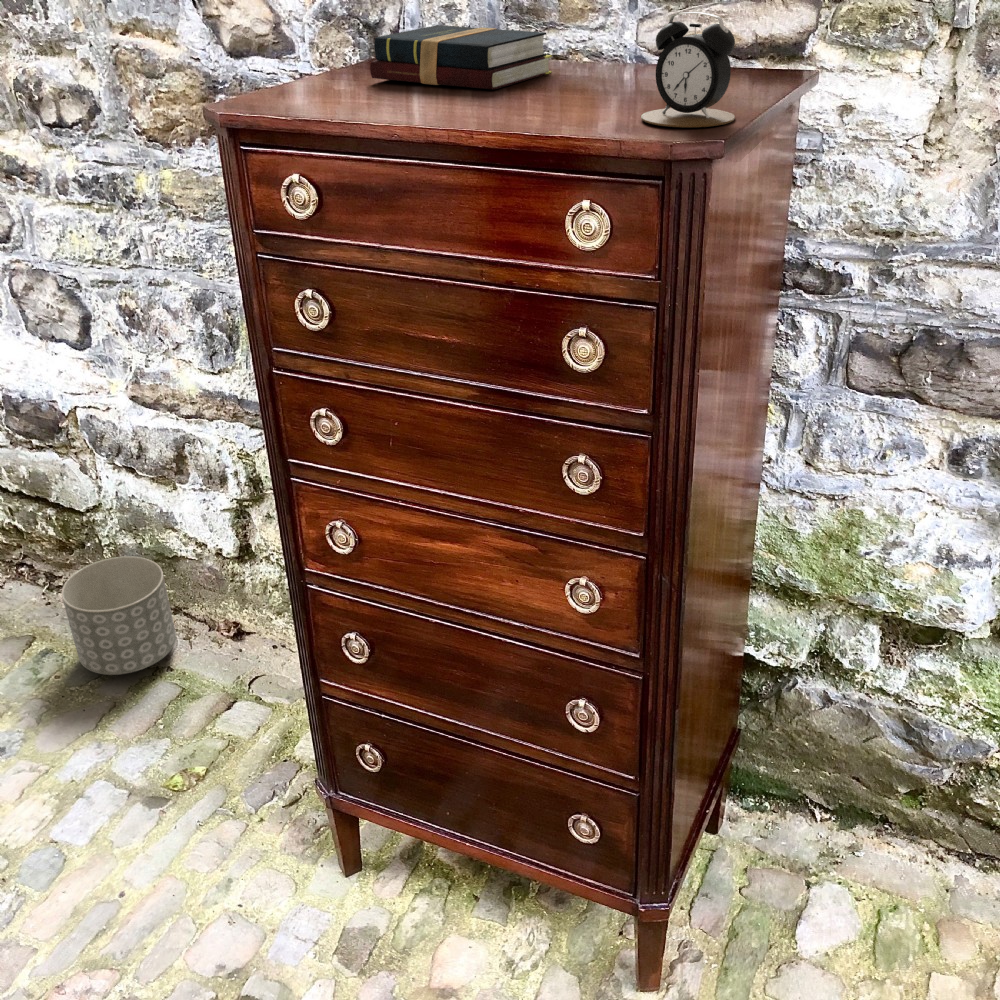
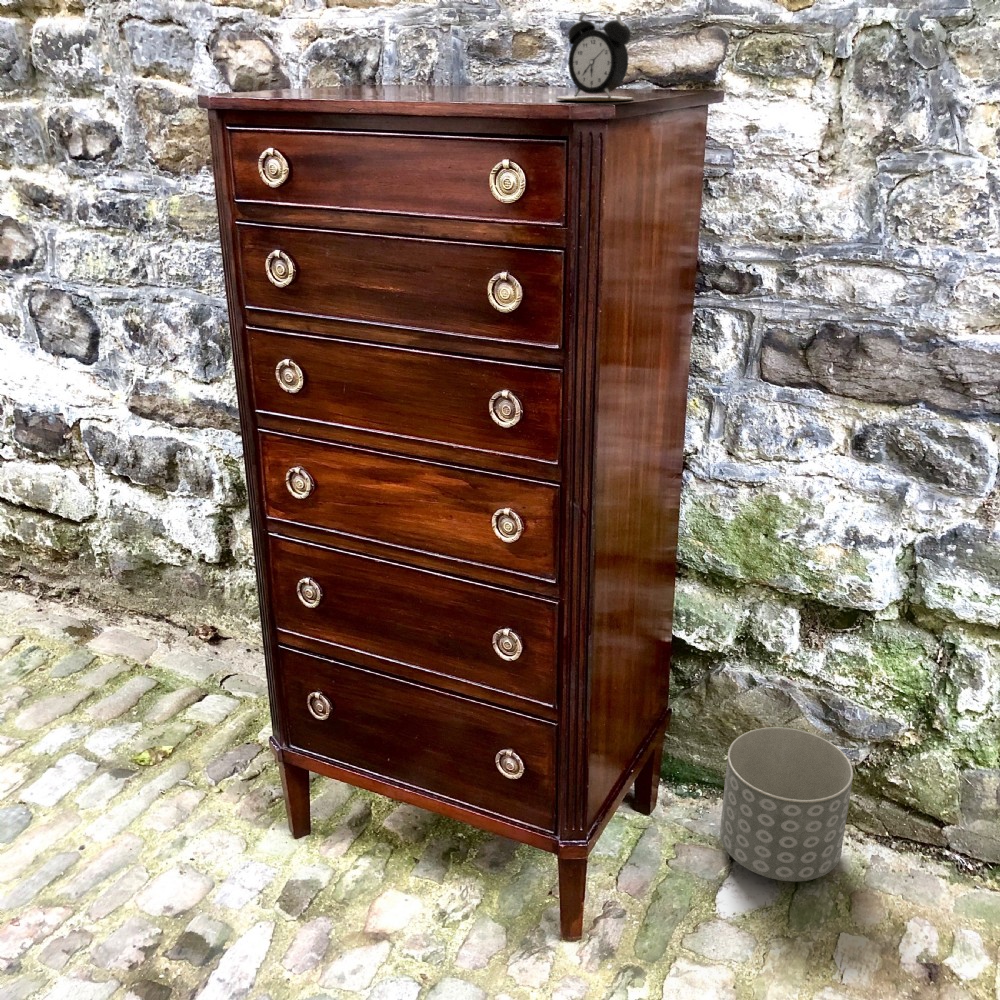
hardback book: present [370,25,552,90] -> none [345,54,499,93]
planter: present [61,556,176,675] -> present [720,727,853,881]

